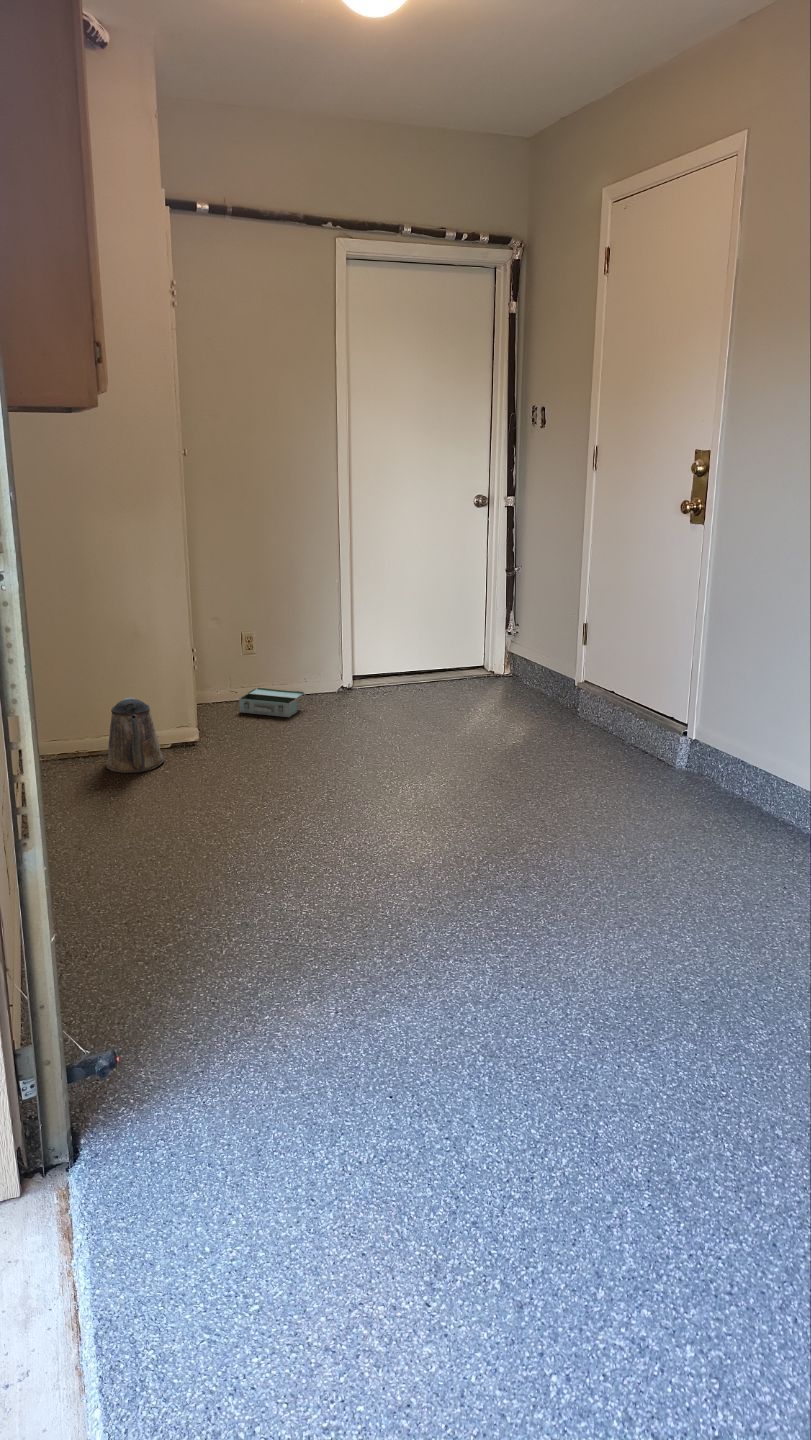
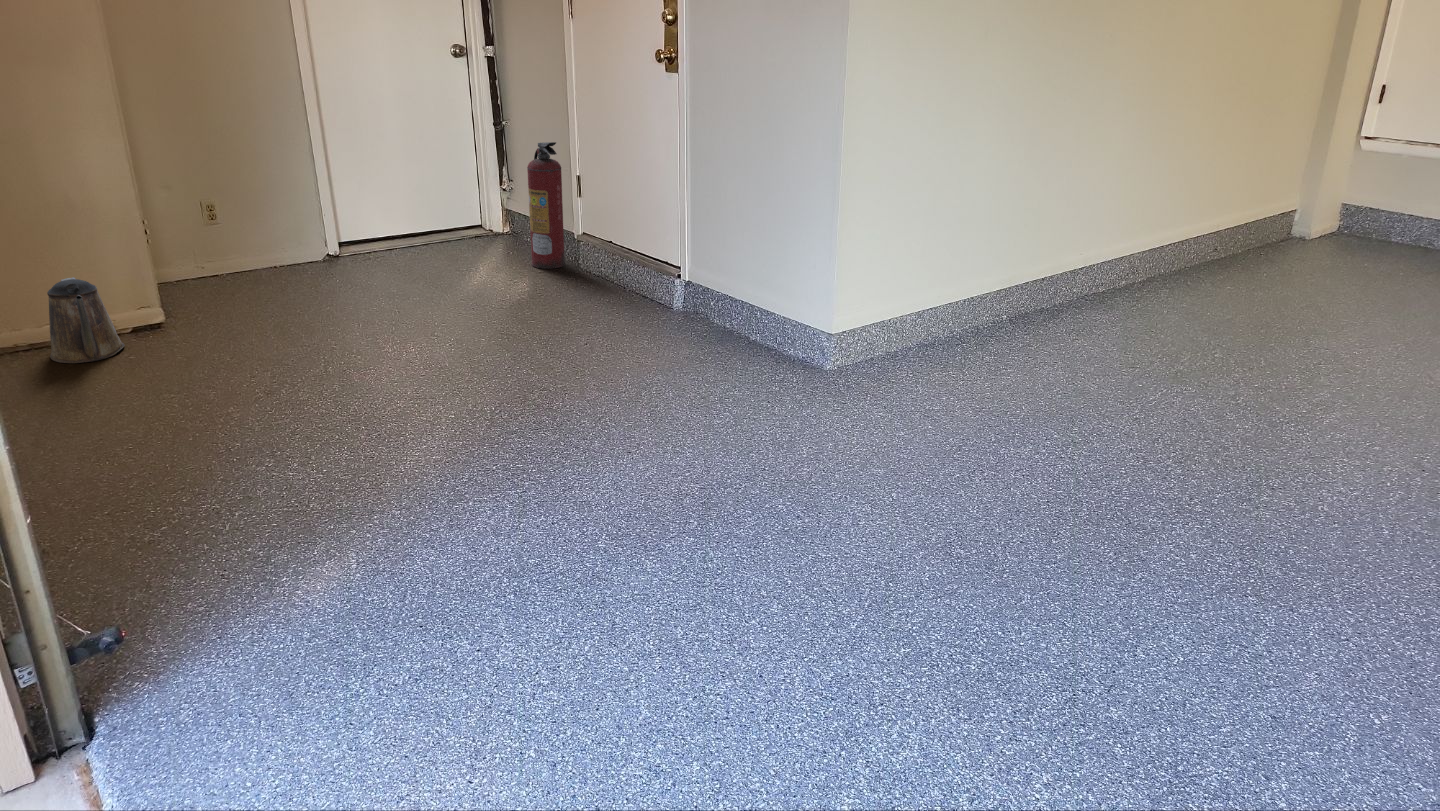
fire extinguisher: none [529,592,567,714] -> present [527,142,565,269]
toolbox: present [239,688,304,717] -> none [207,261,284,290]

